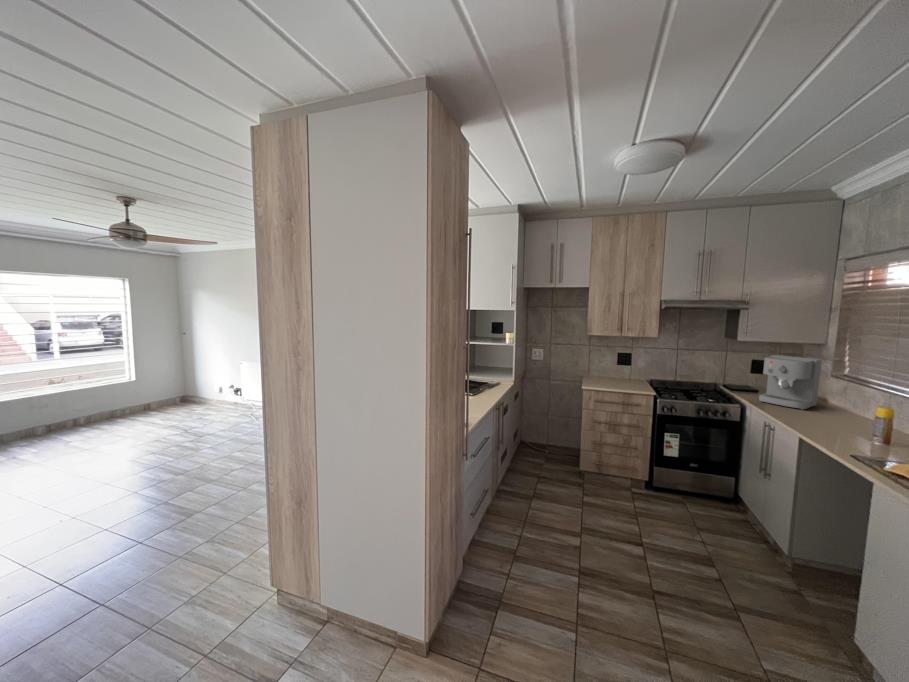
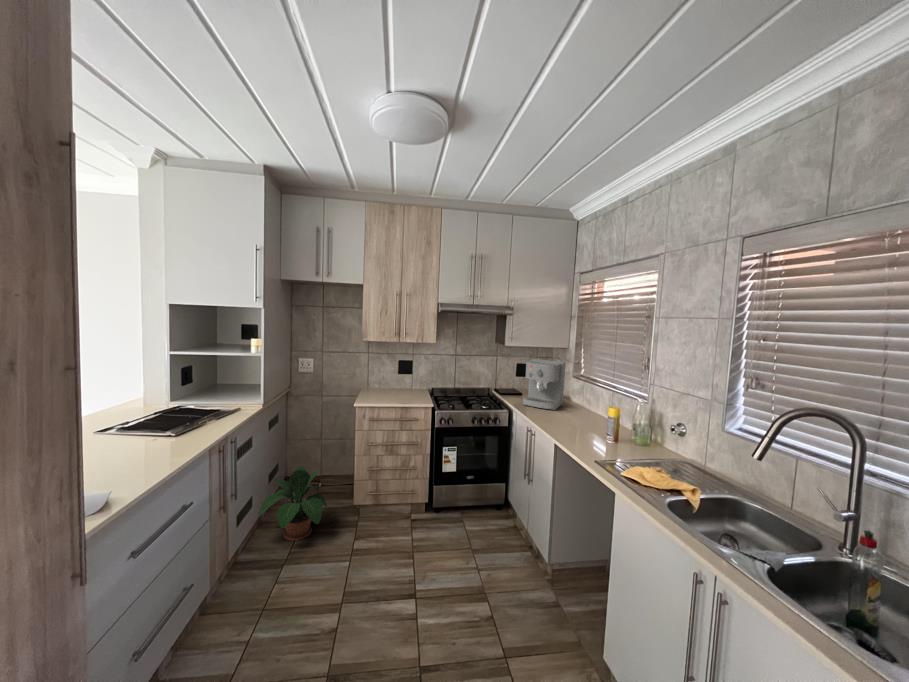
potted plant: none [513,429,560,482] -> present [258,466,327,541]

